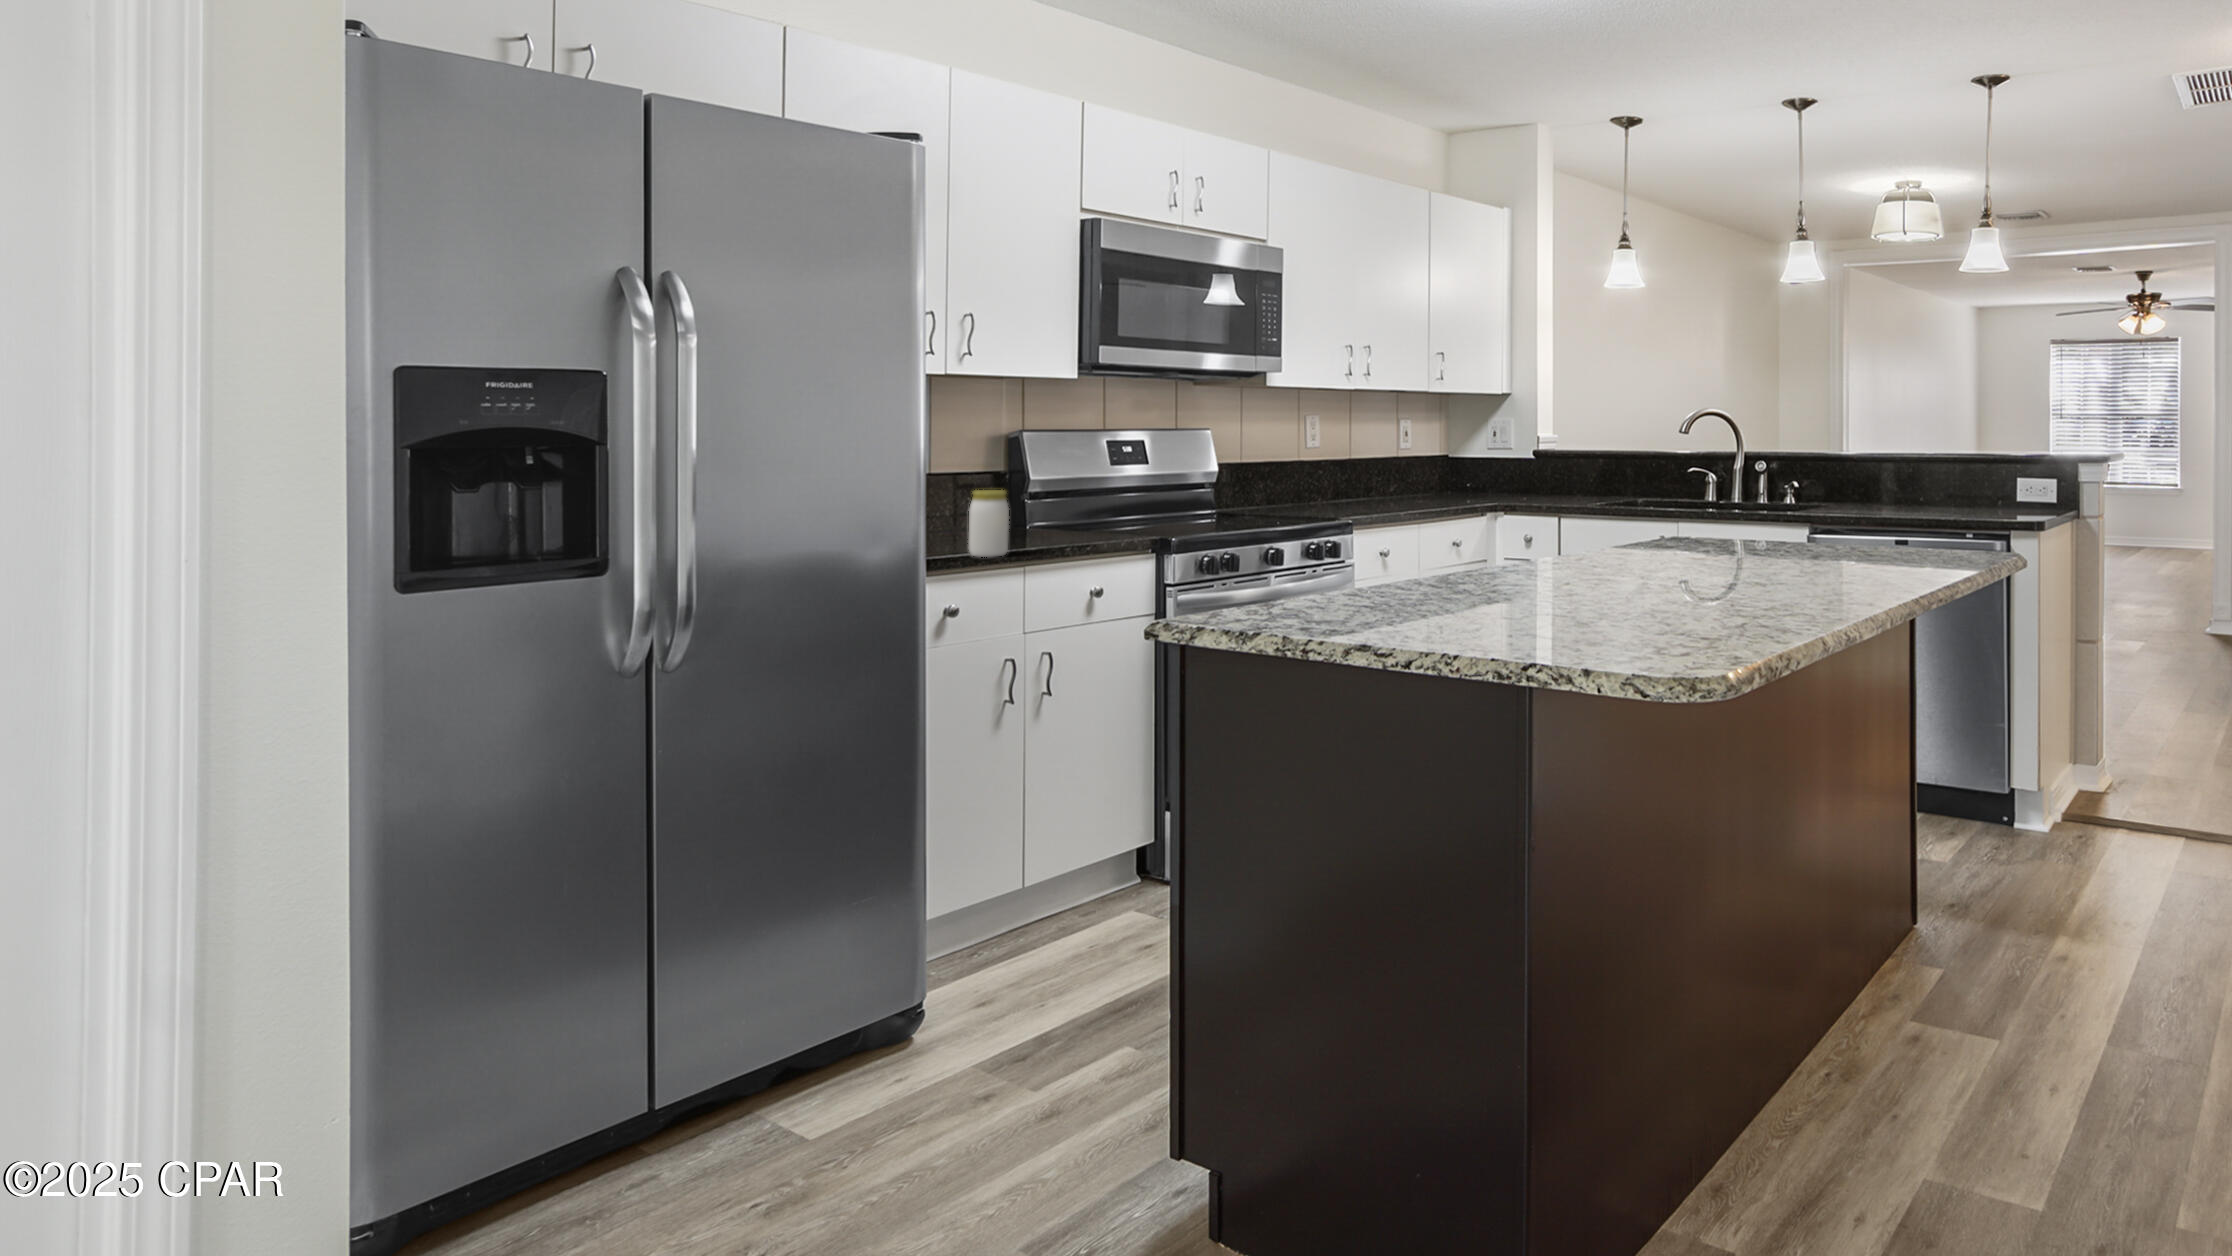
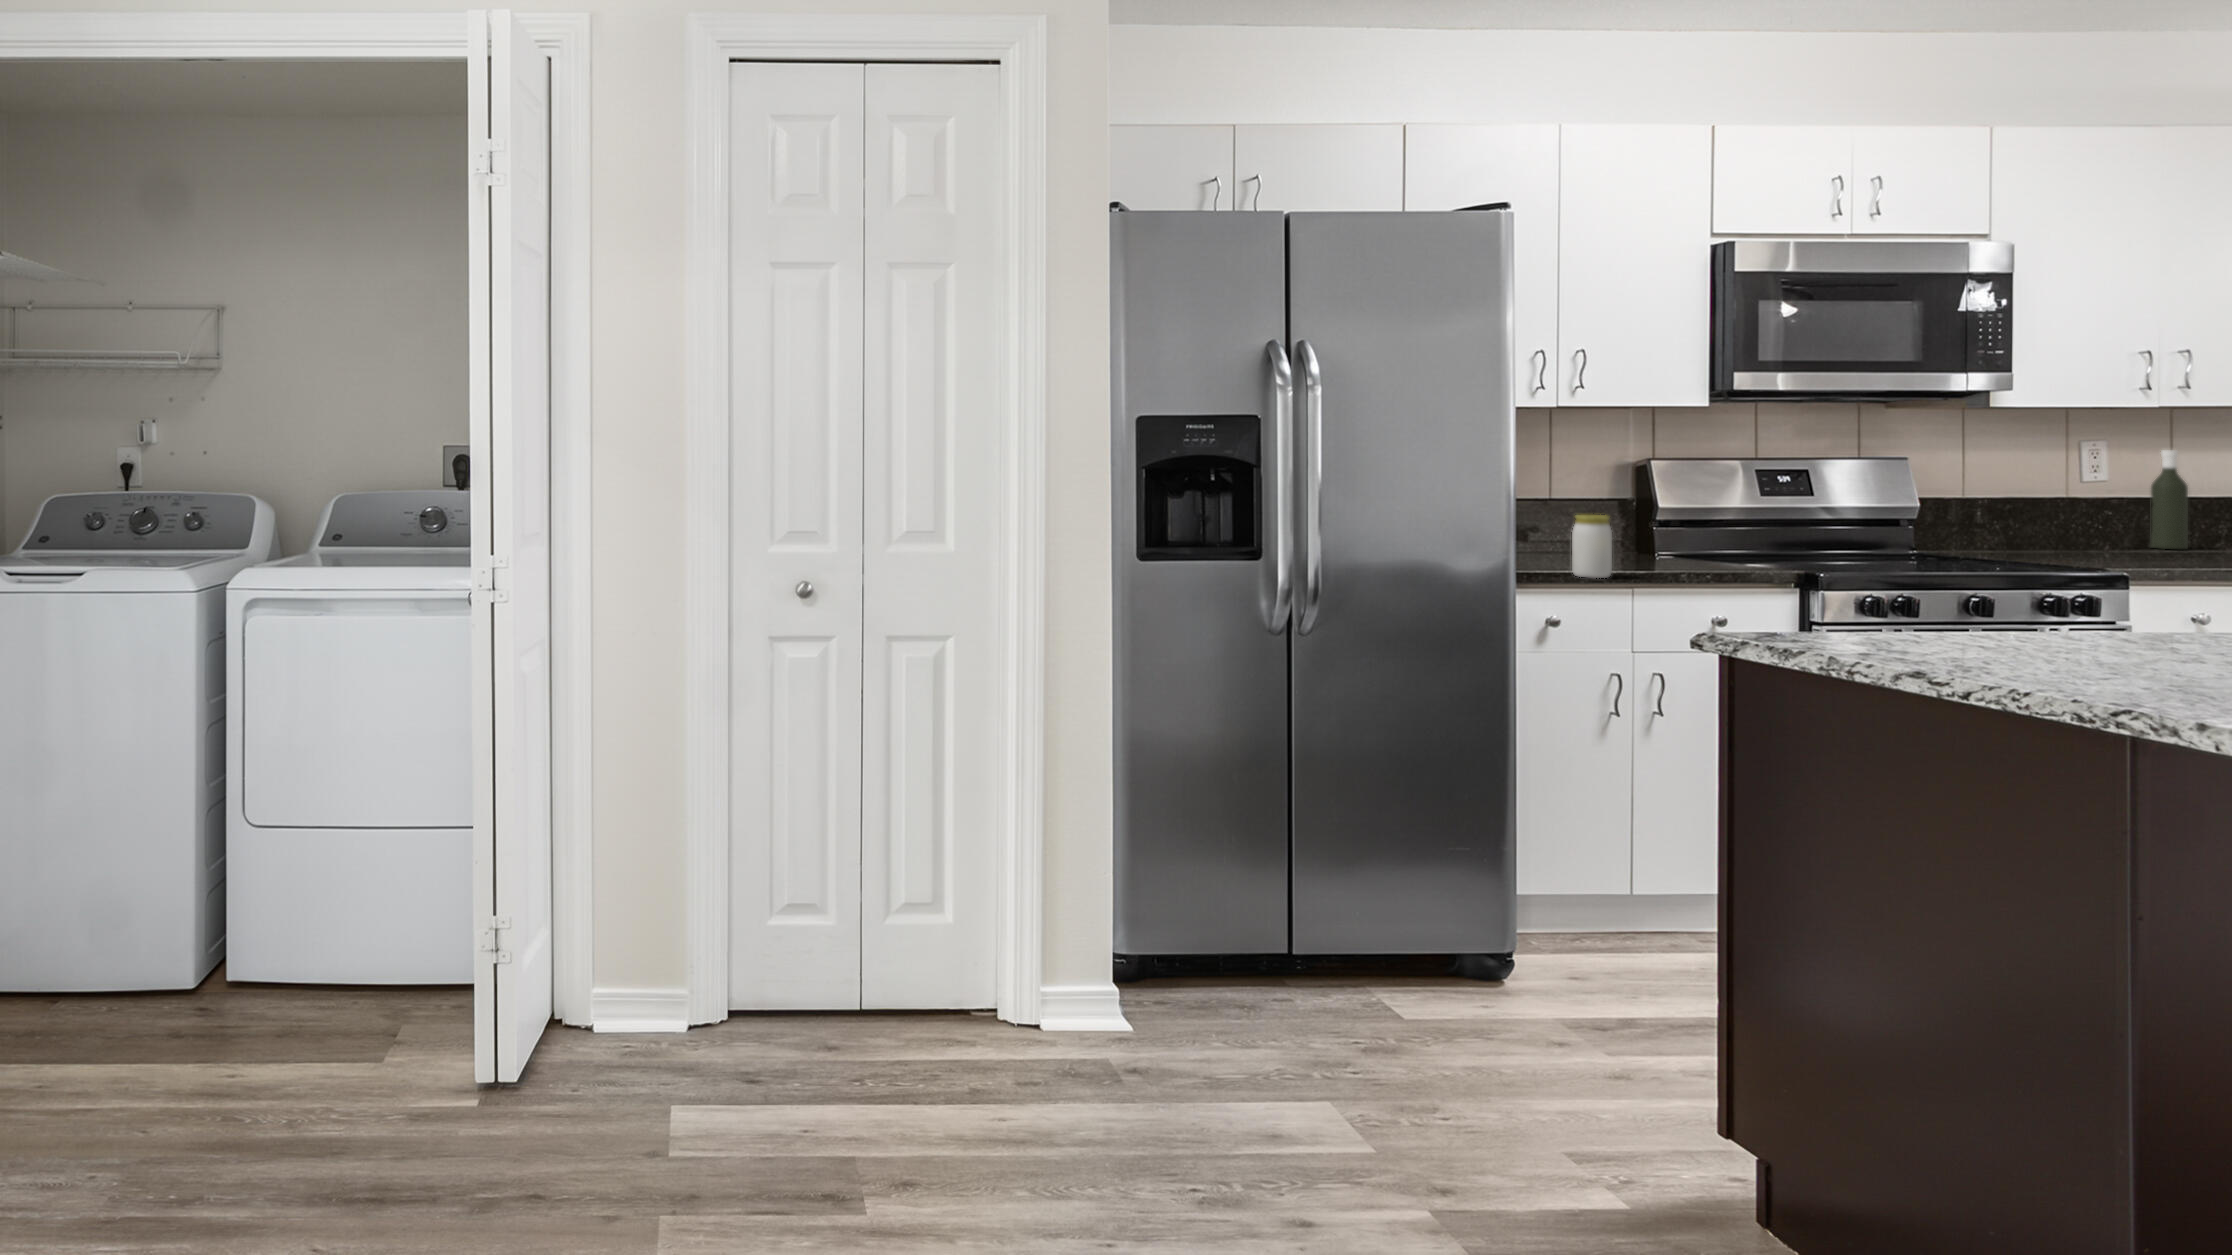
bottle: none [1347,422,1369,497] -> present [2150,450,2188,549]

